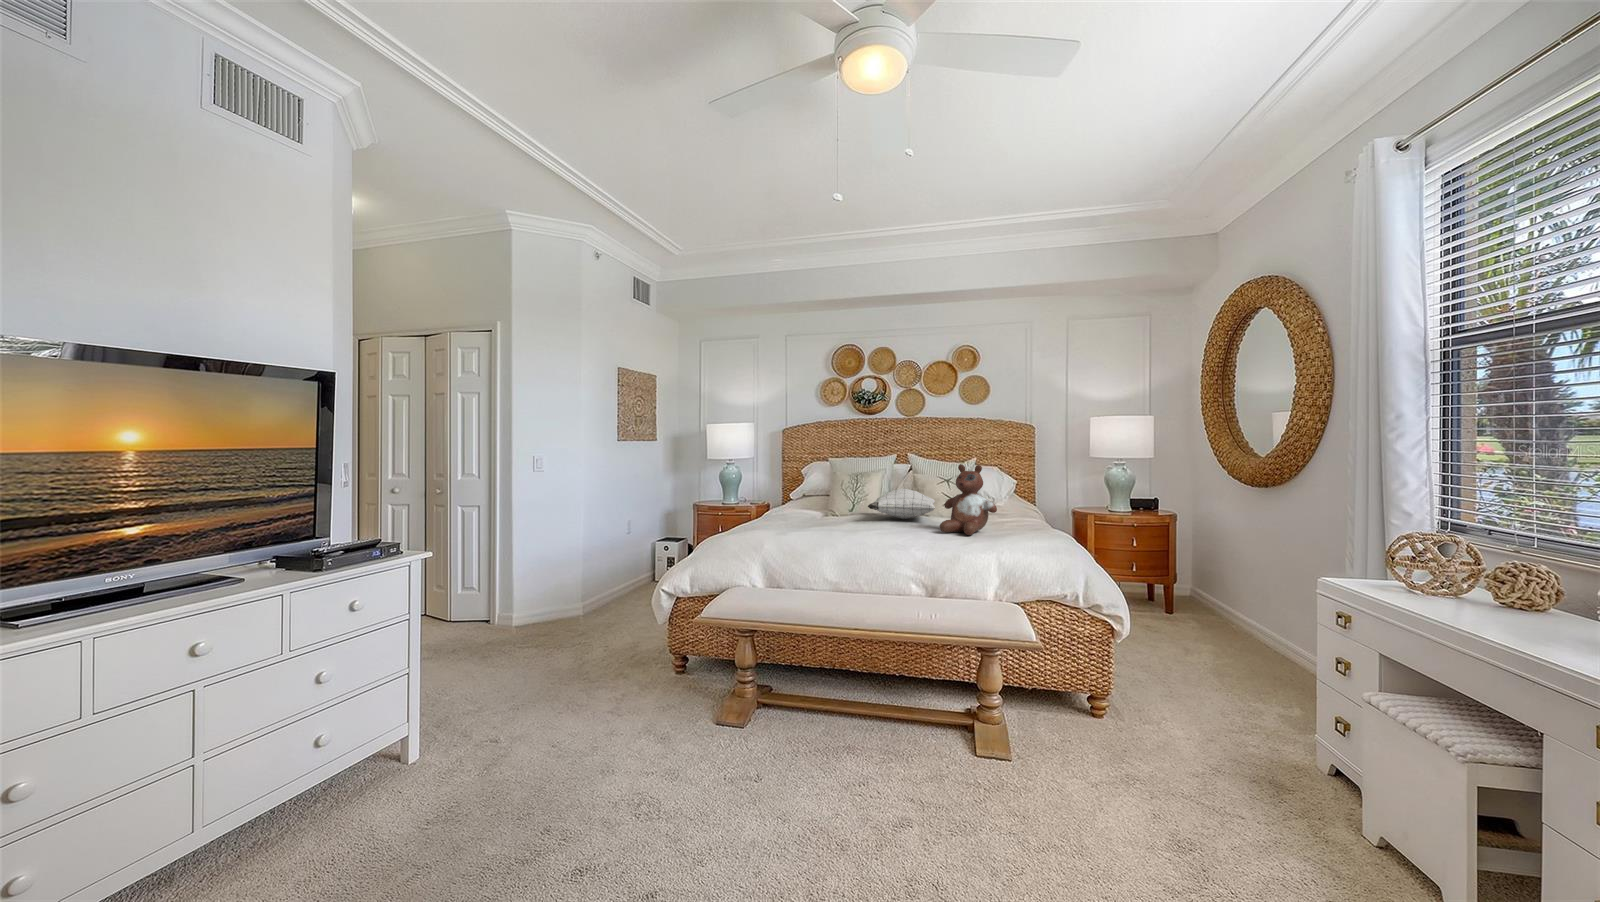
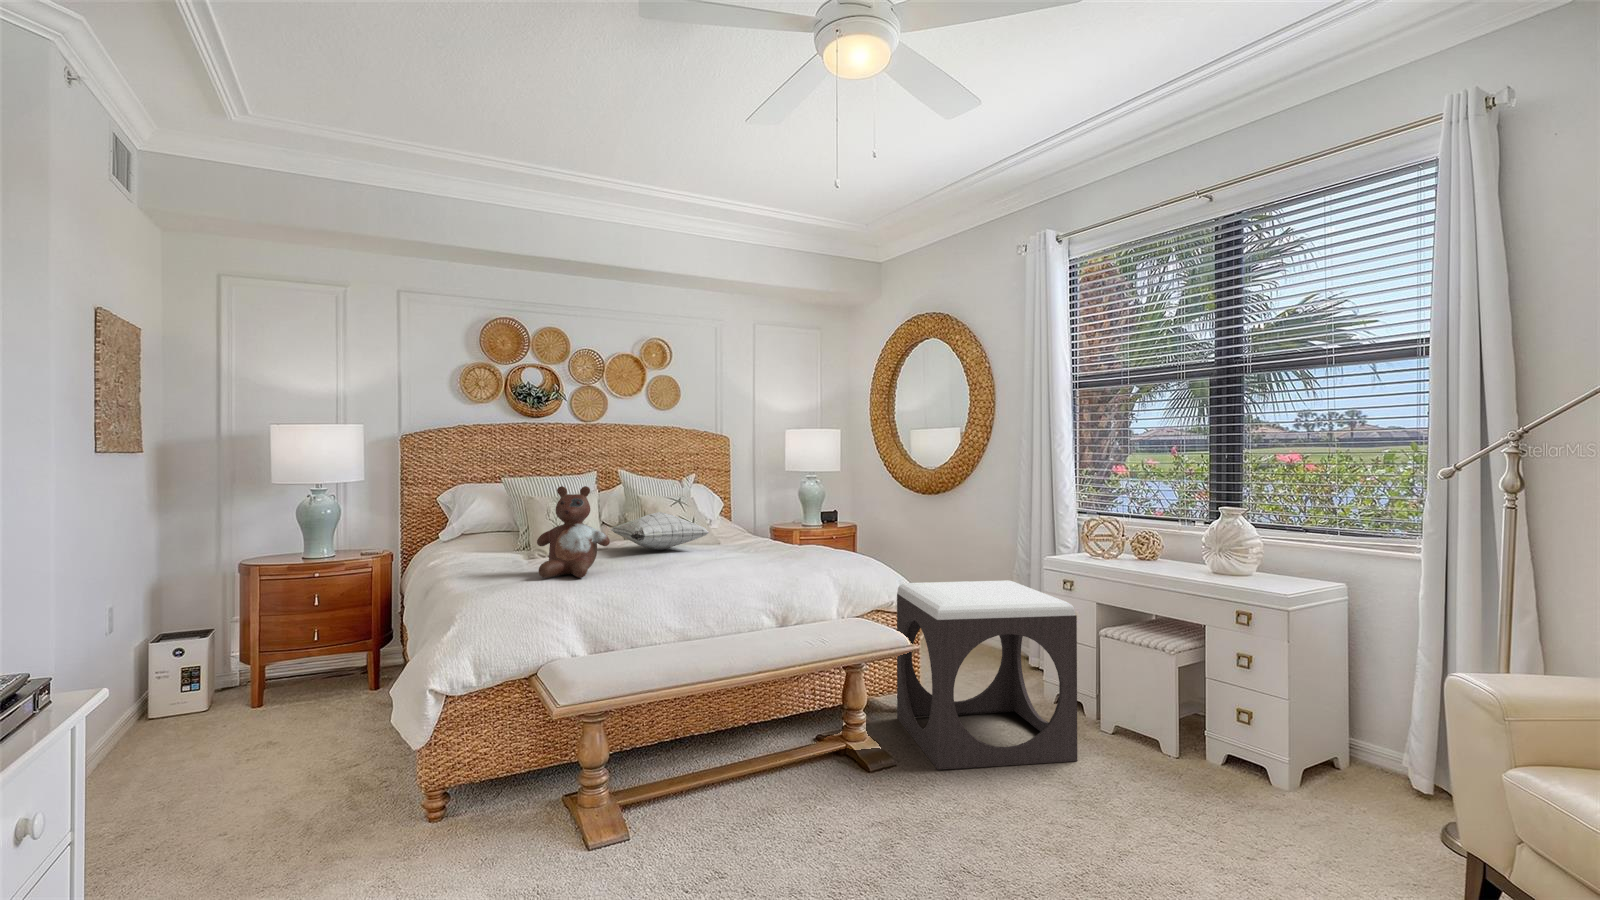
stuffed bear: present [940,465,997,535] -> present [537,486,610,578]
footstool: none [1039,579,1246,851] -> present [897,580,1077,770]

